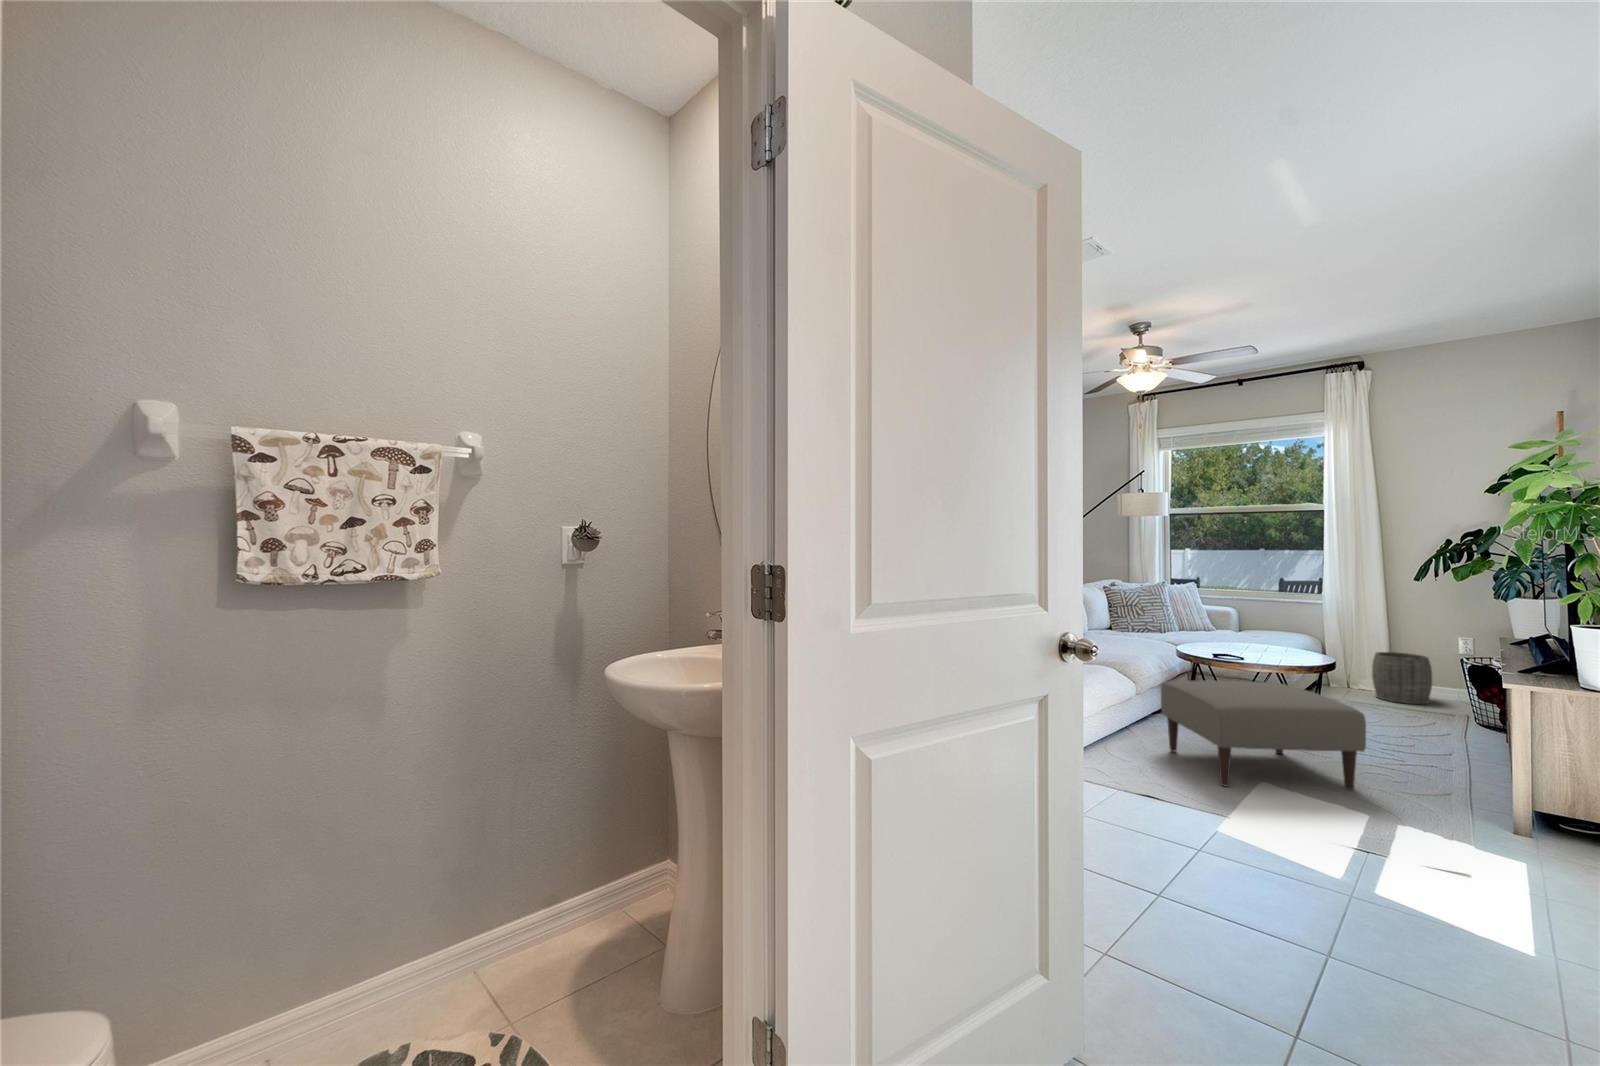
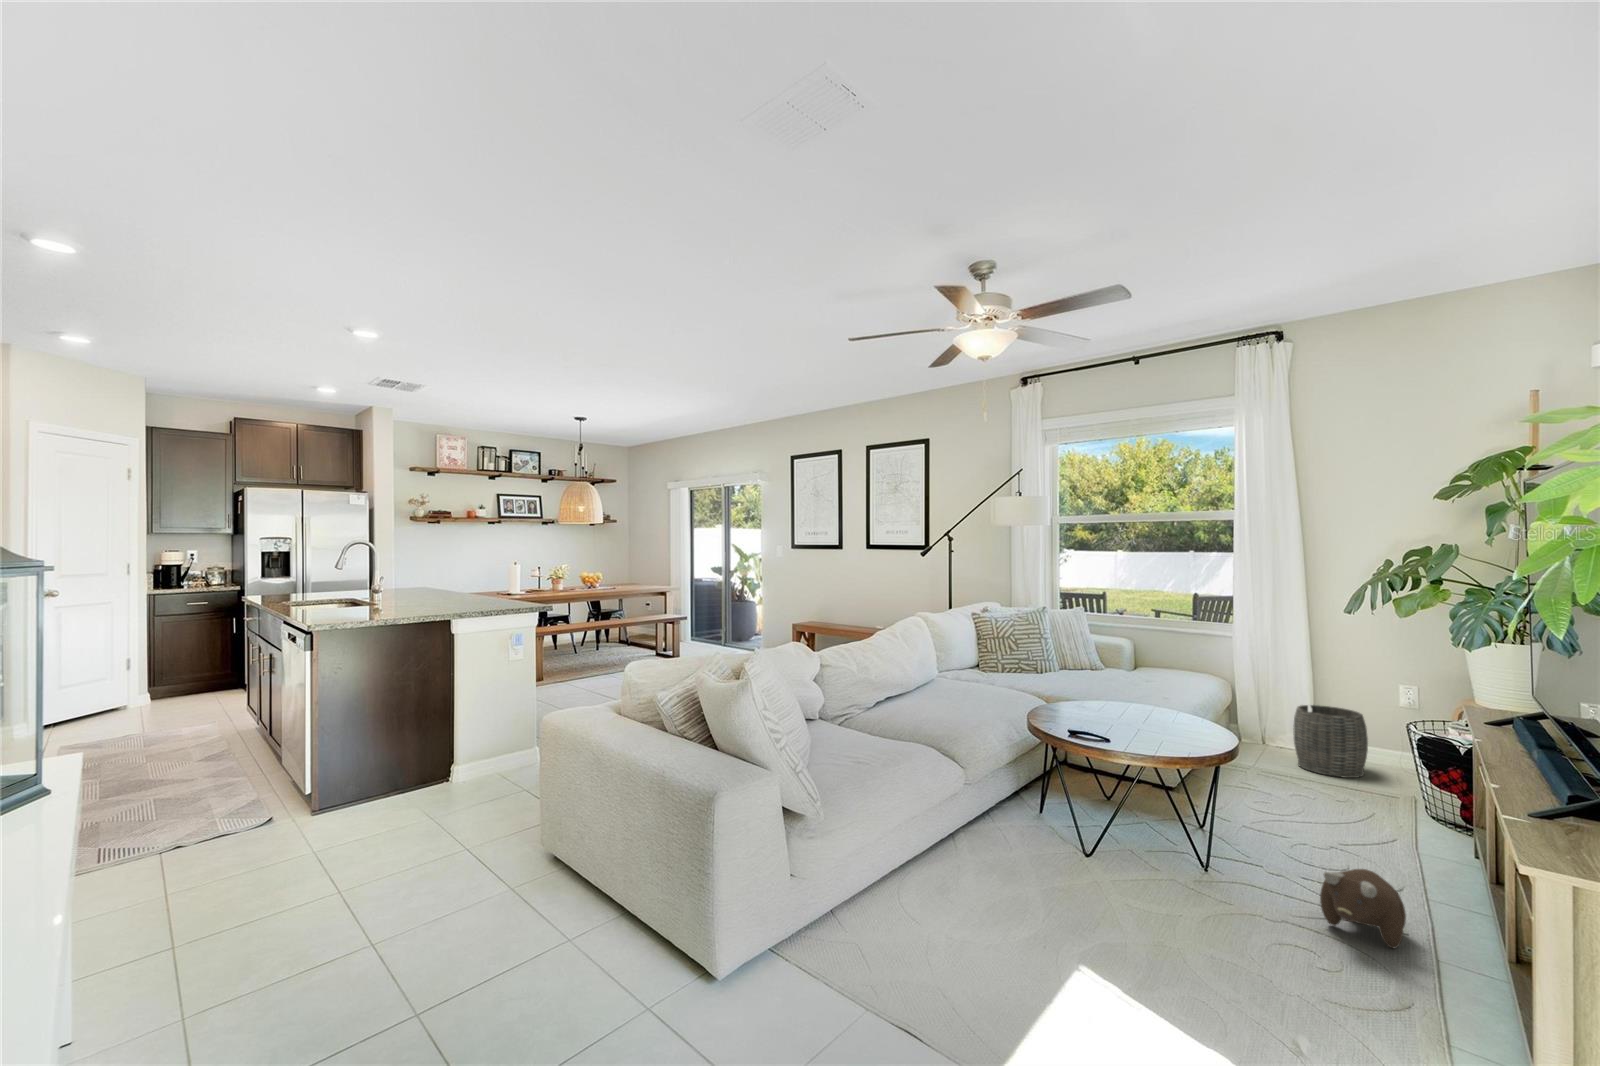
ottoman: present [1161,681,1366,790] -> none [985,773,1274,977]
plush toy: none [1395,735,1453,781] -> present [1320,869,1406,948]

